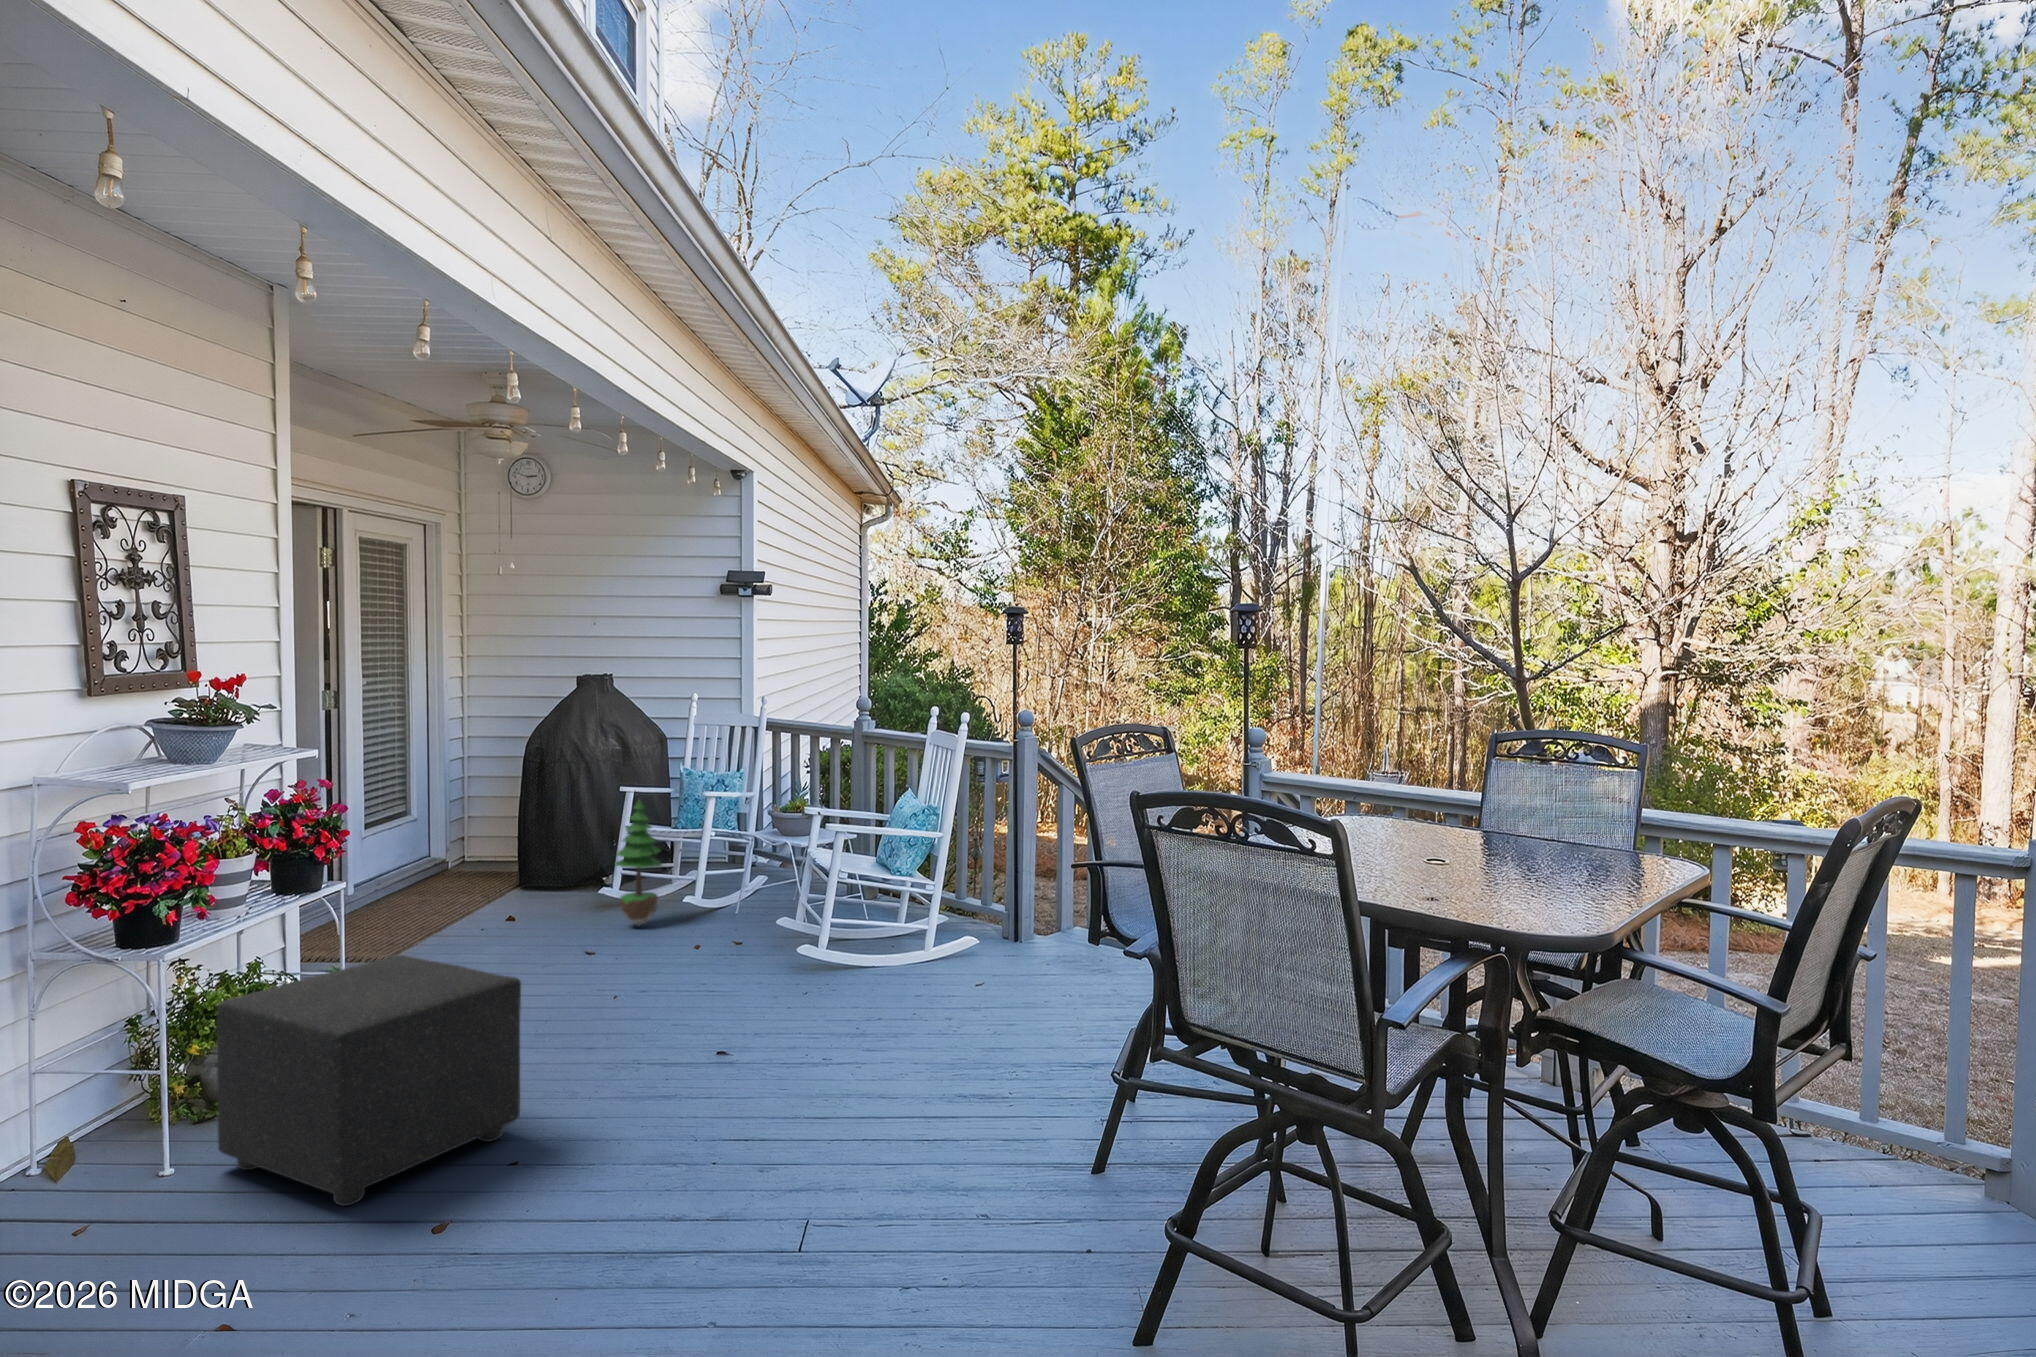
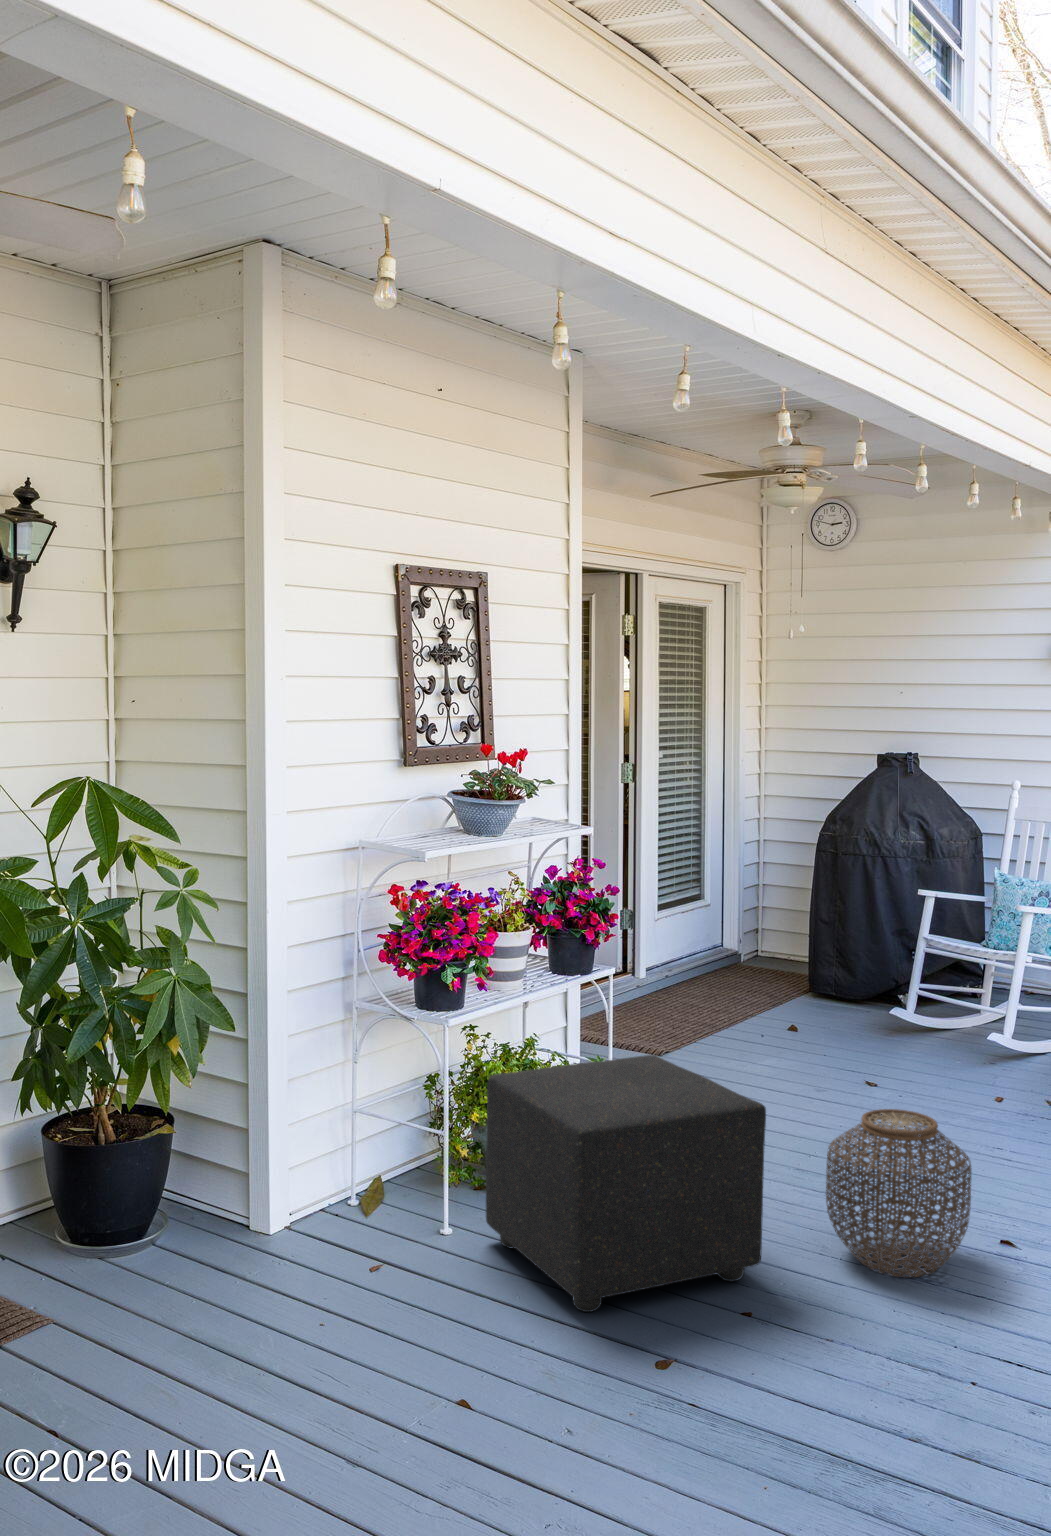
potted tree: present [615,799,662,926] -> none [904,904,963,1061]
woven basket: none [574,963,695,1101] -> present [826,1109,971,1277]

